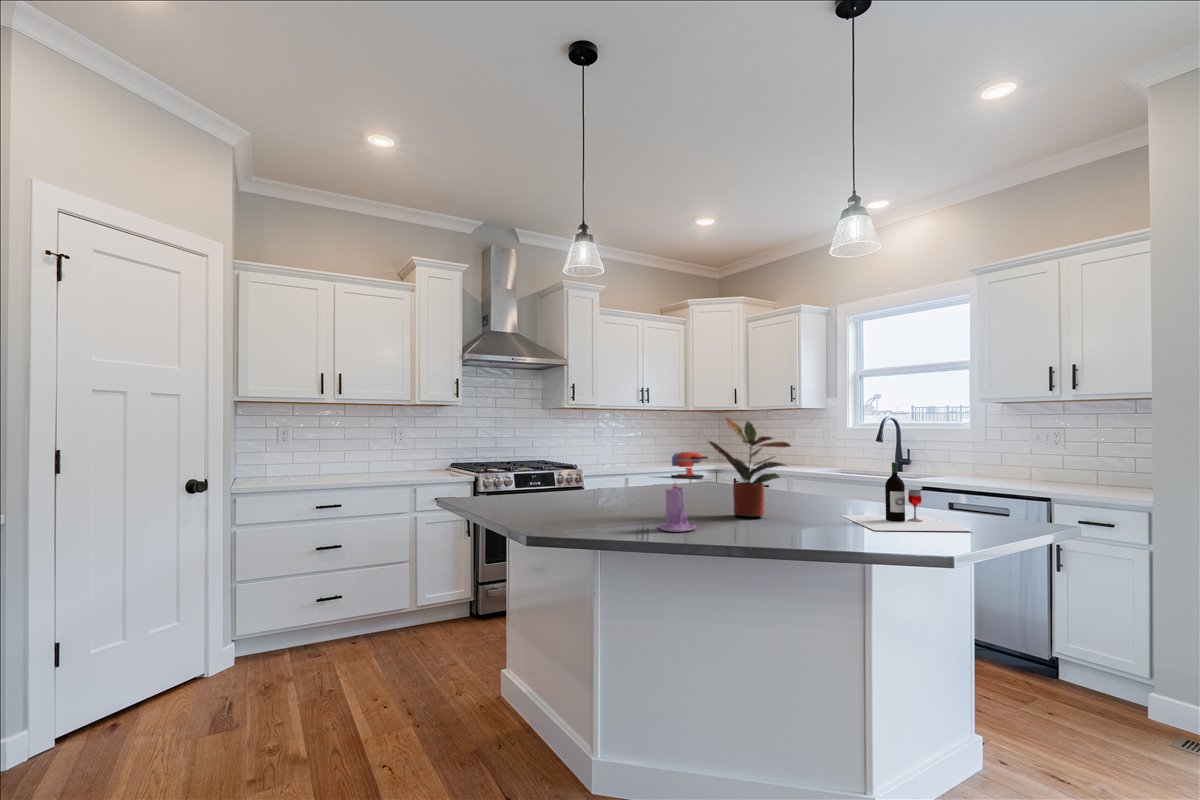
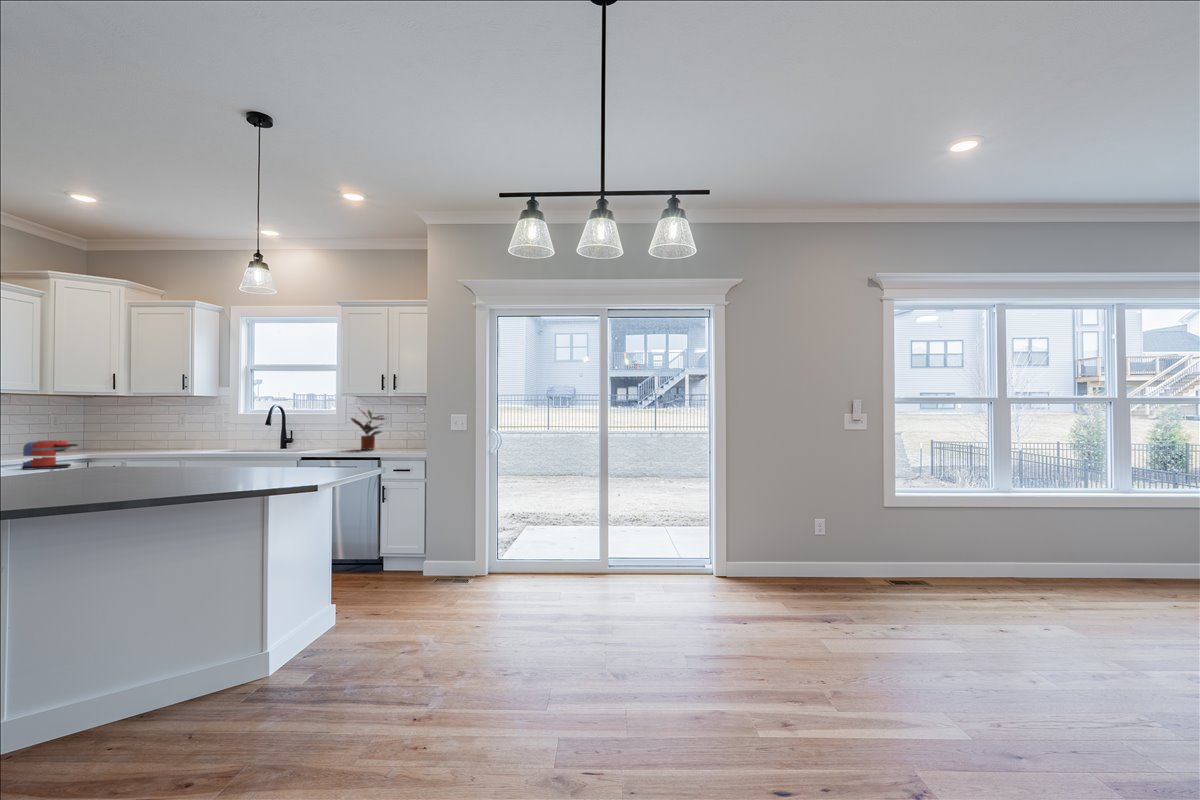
potted plant: present [709,417,791,516] -> present [351,410,385,450]
wine bottle: present [841,462,973,531] -> none [241,436,332,481]
candle: present [659,484,696,532] -> none [77,457,119,499]

